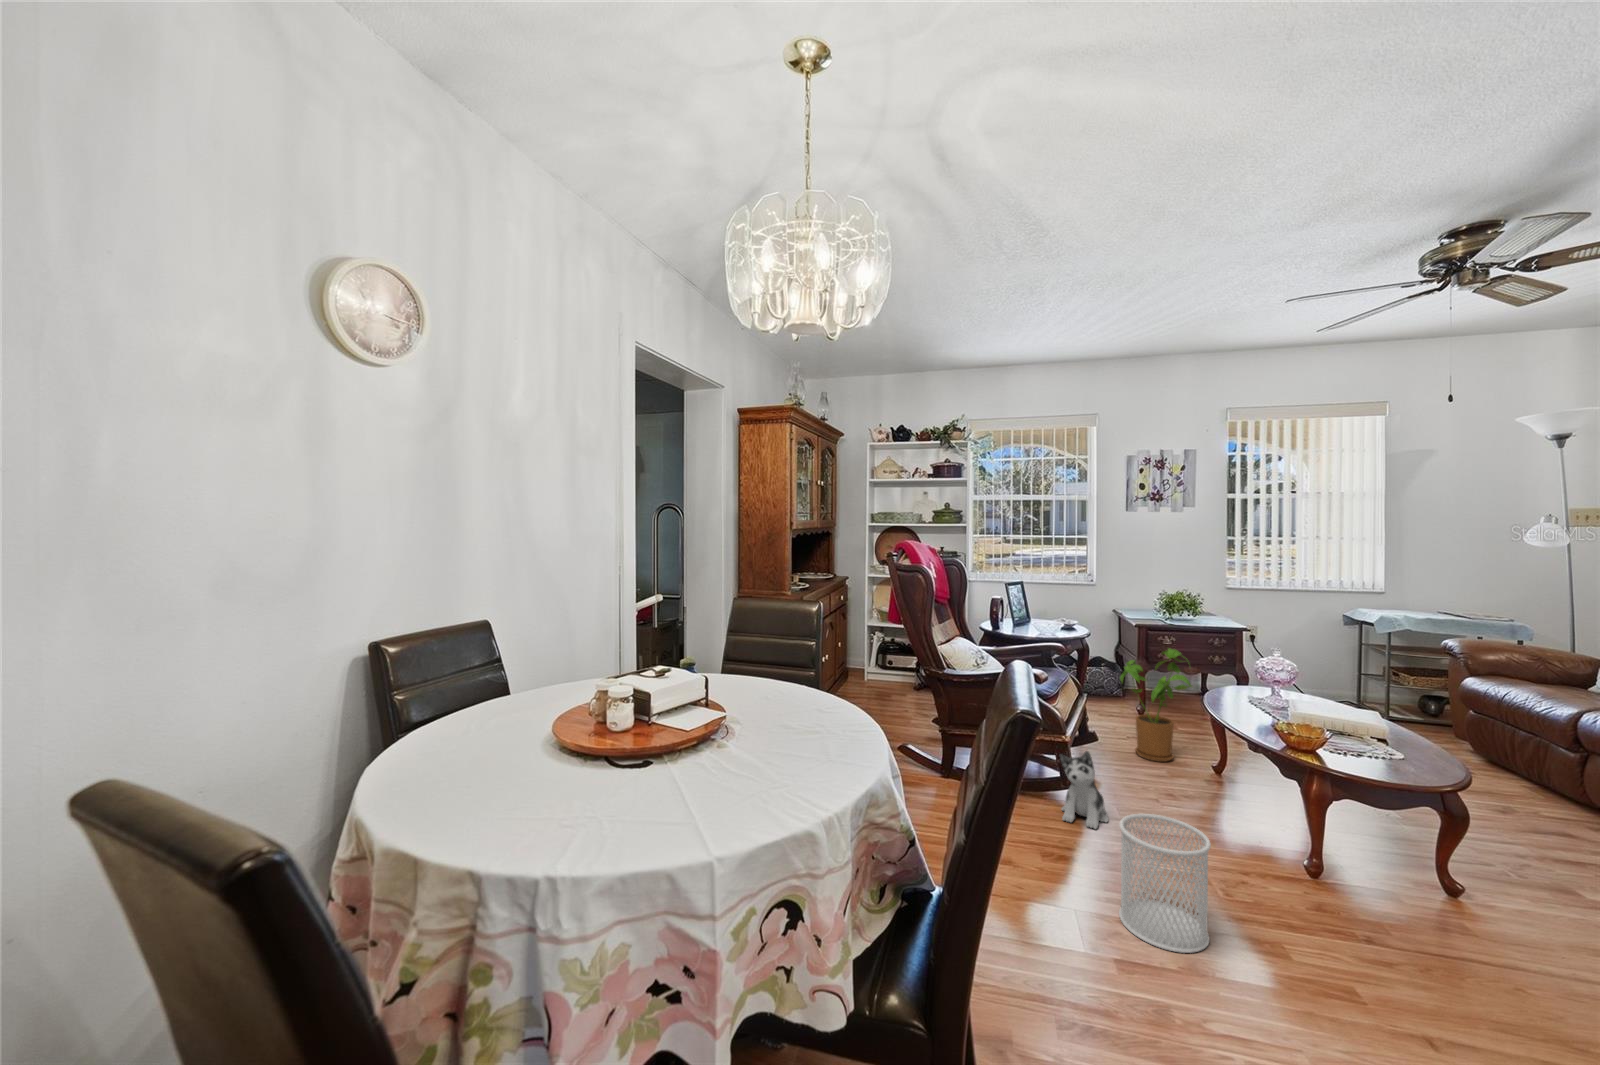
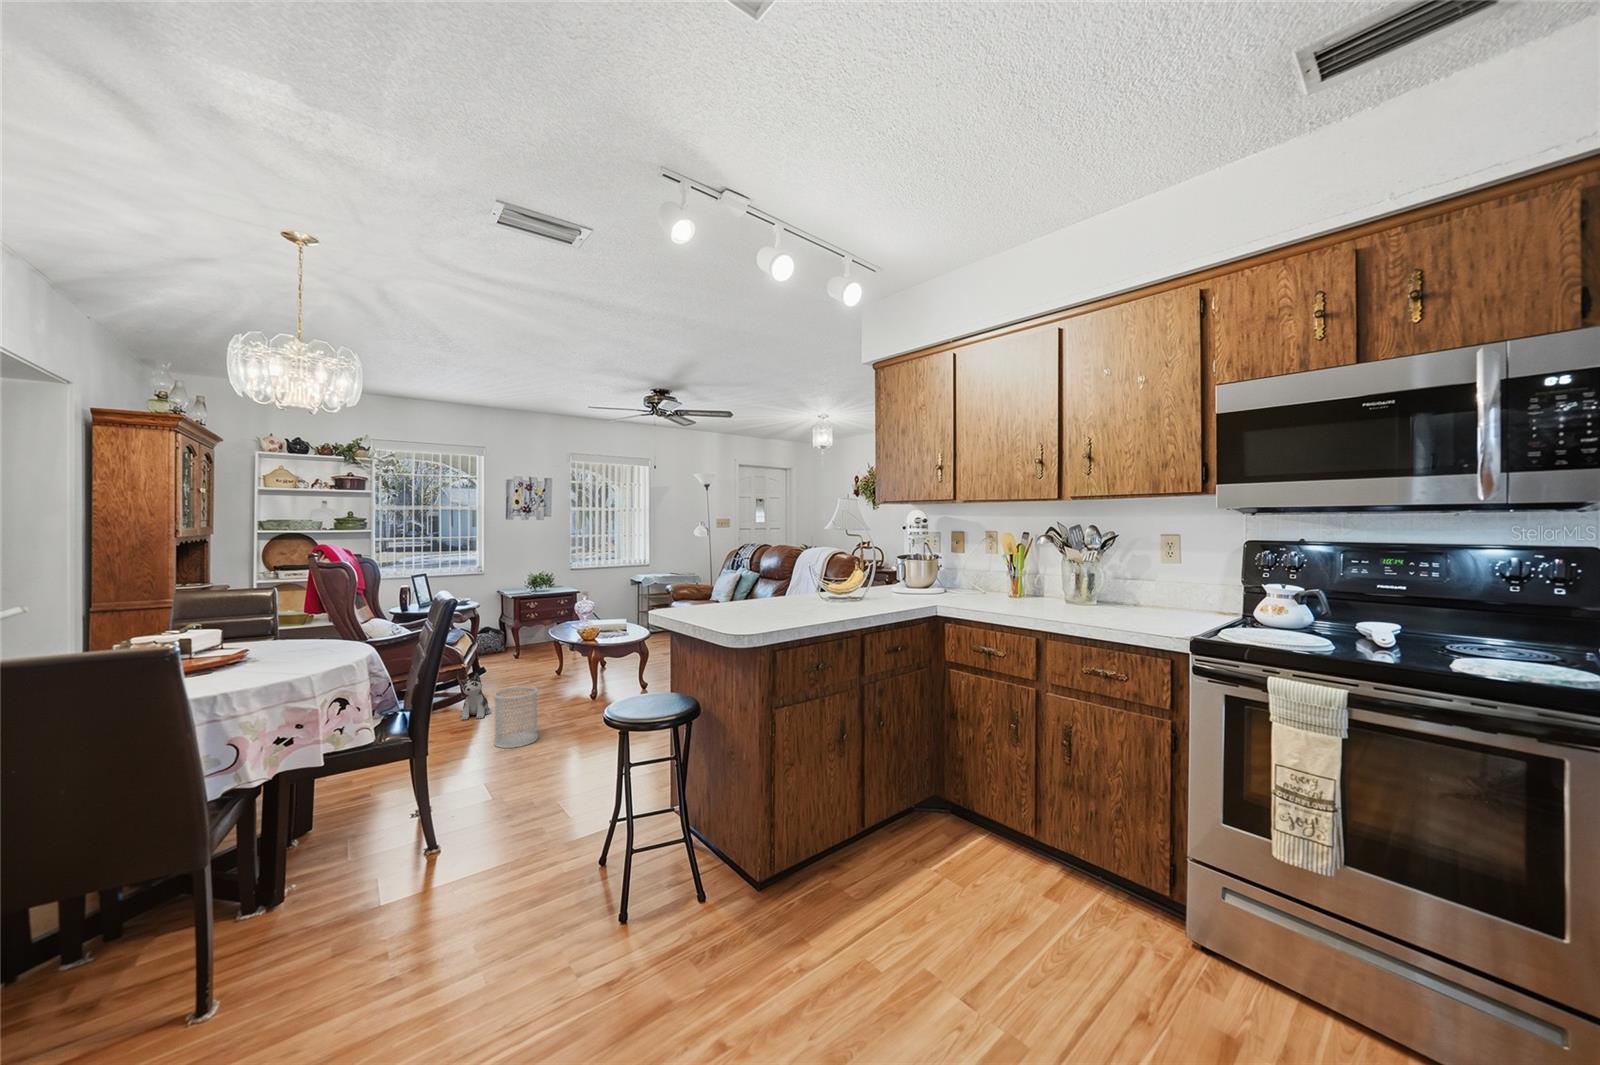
house plant: present [1120,649,1192,762] -> none [500,608,544,681]

